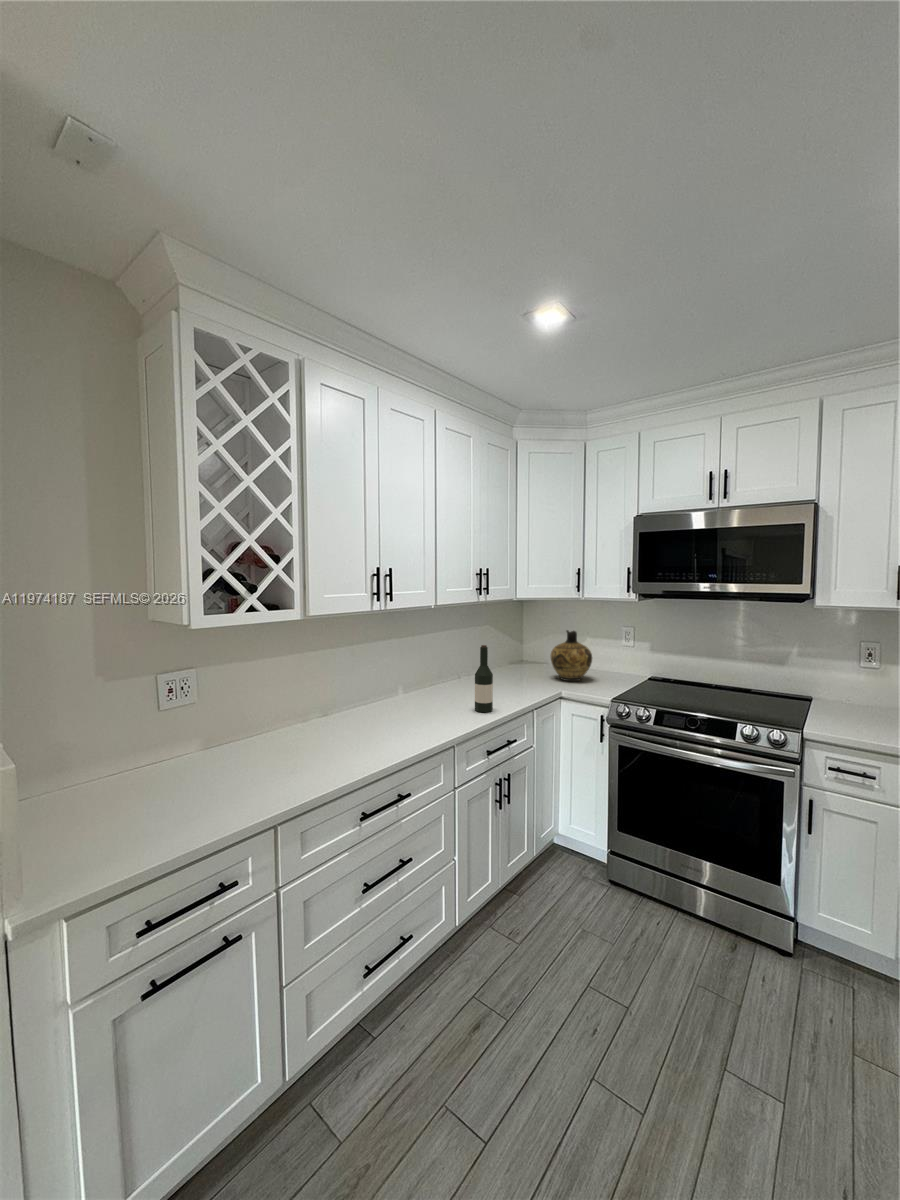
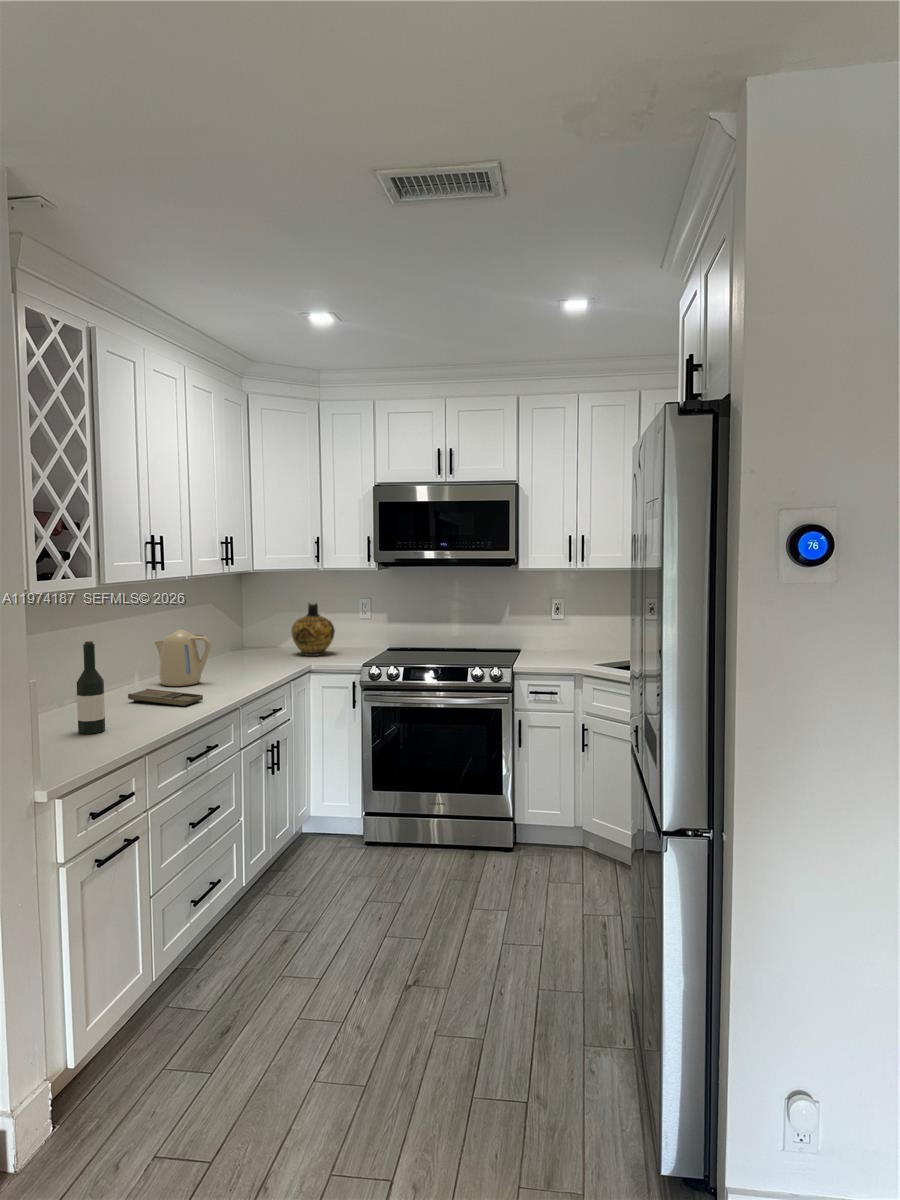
wine bottle: present [475,645,493,712] -> present [77,641,105,734]
kettle: none [404,654,449,708] -> present [154,630,211,686]
tray: none [356,711,417,739] -> present [128,689,203,706]

